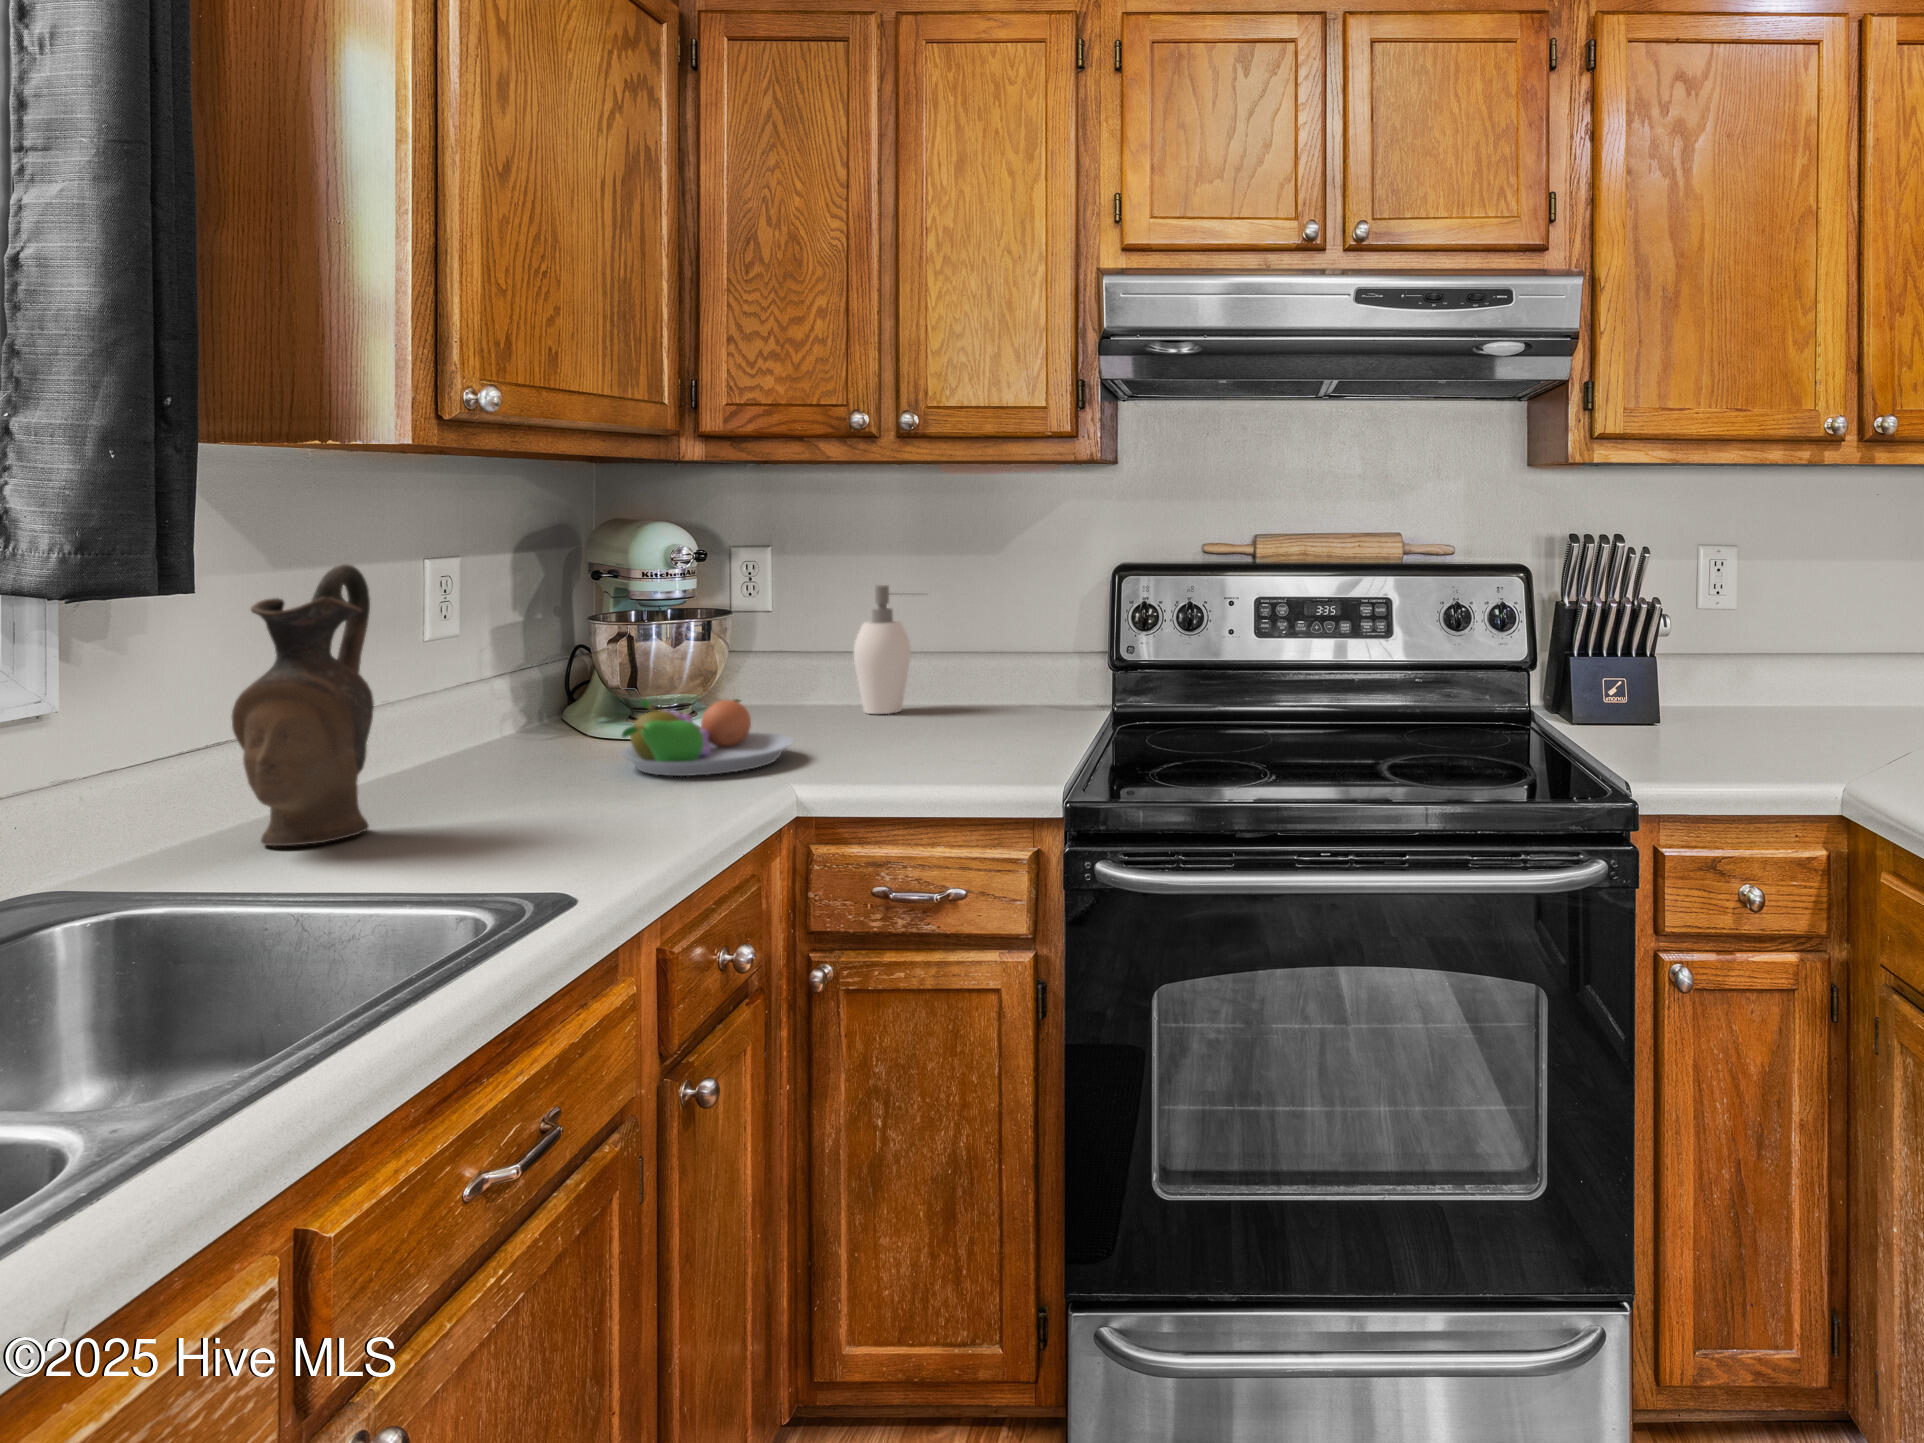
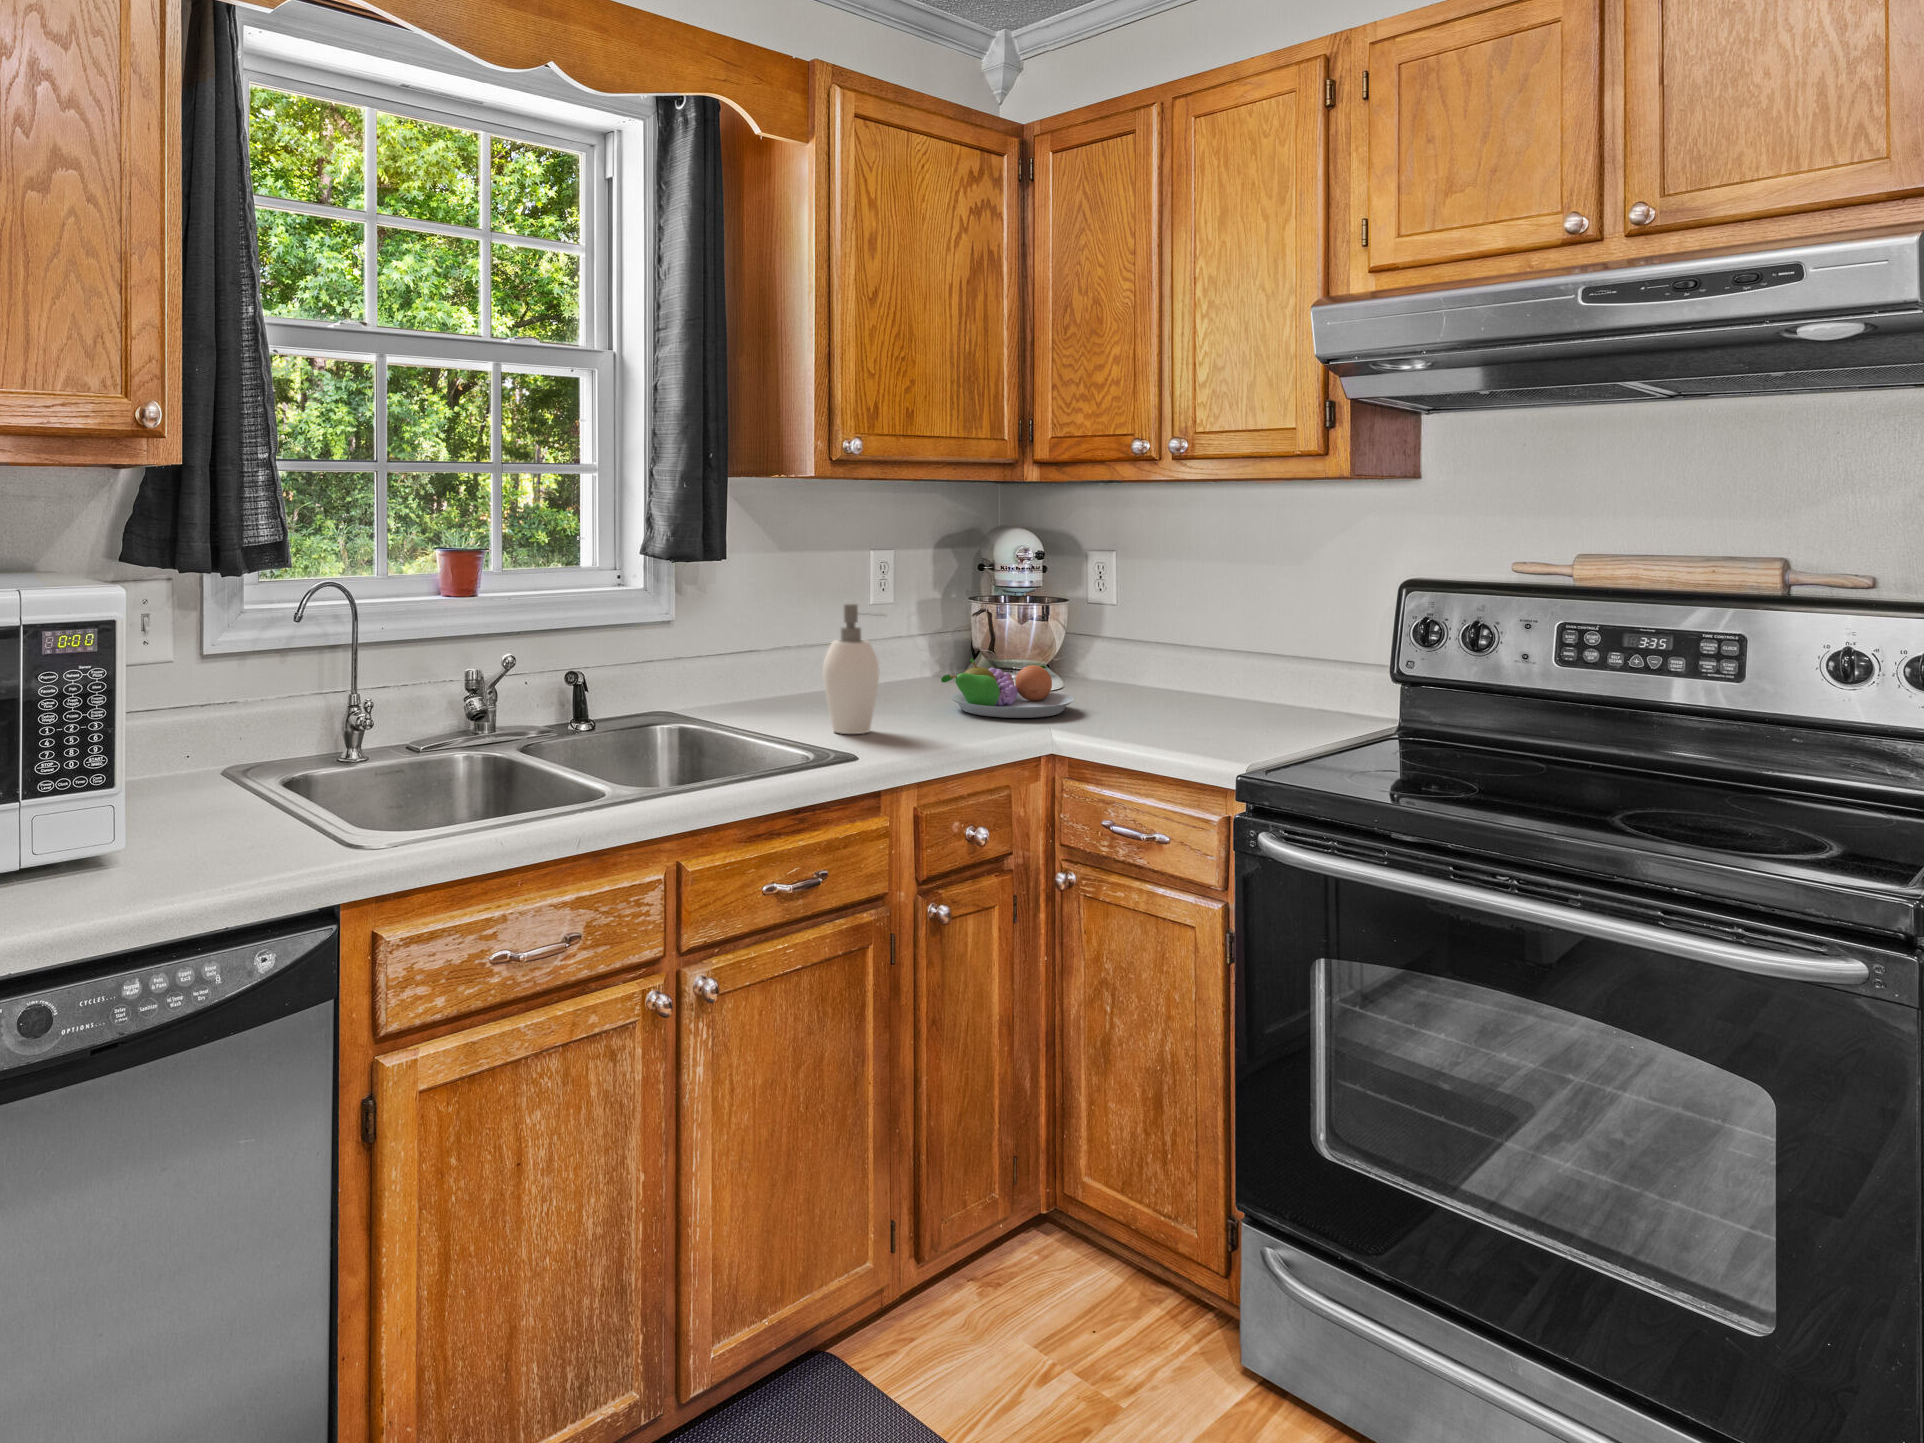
ceramic pitcher: present [232,564,374,846] -> none [710,554,787,720]
soap dispenser: present [854,585,911,714] -> present [823,604,884,734]

